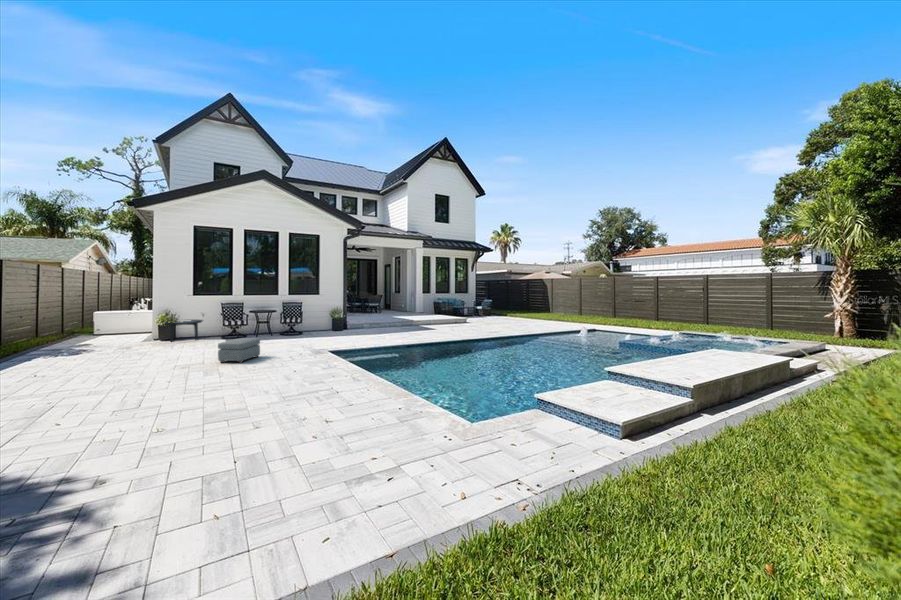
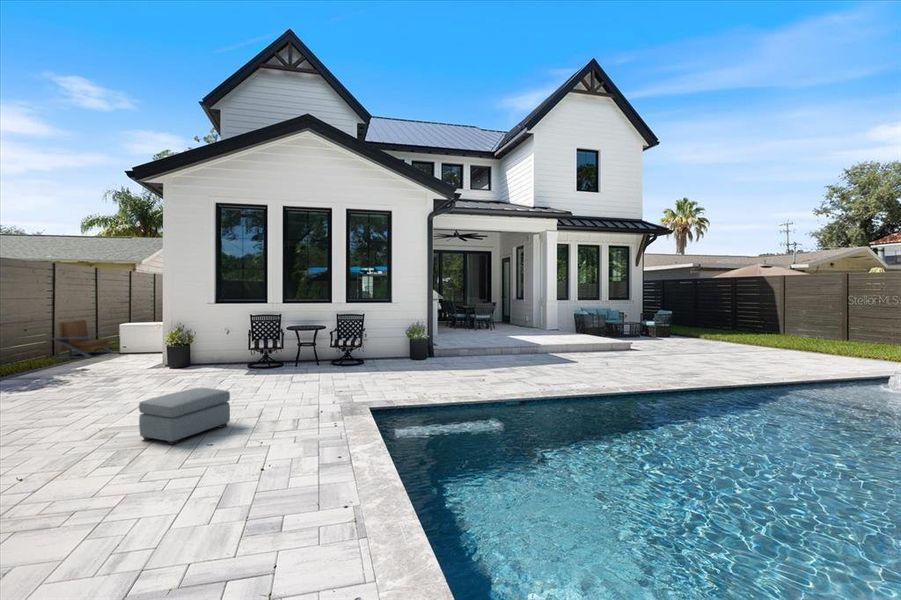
lounge chair: none [38,310,86,340] -> present [53,320,112,359]
round table: present [165,320,203,342] -> none [165,339,221,373]

